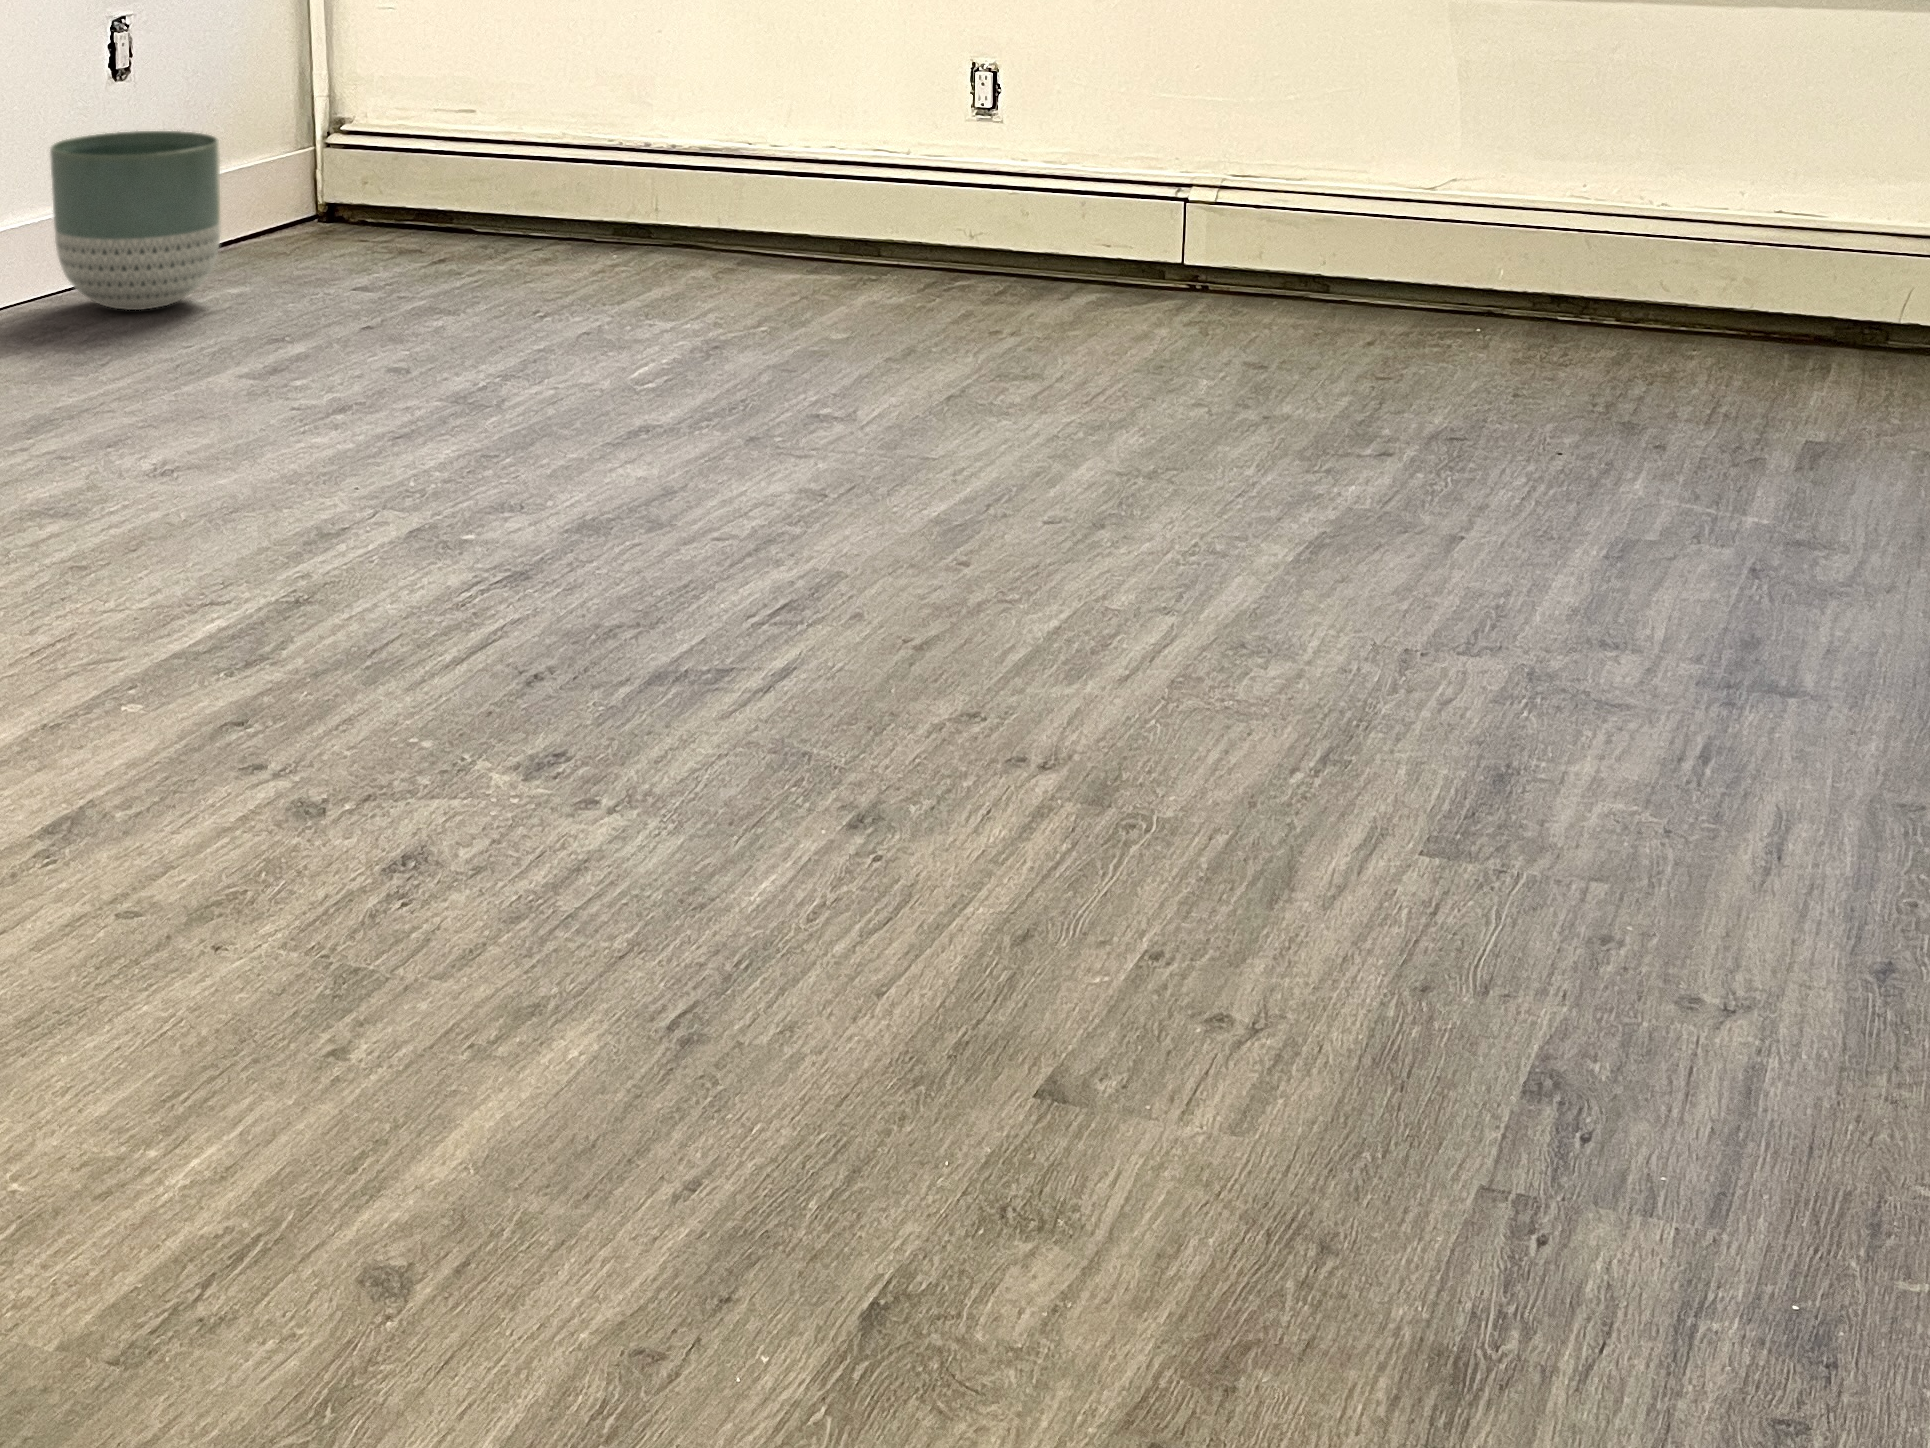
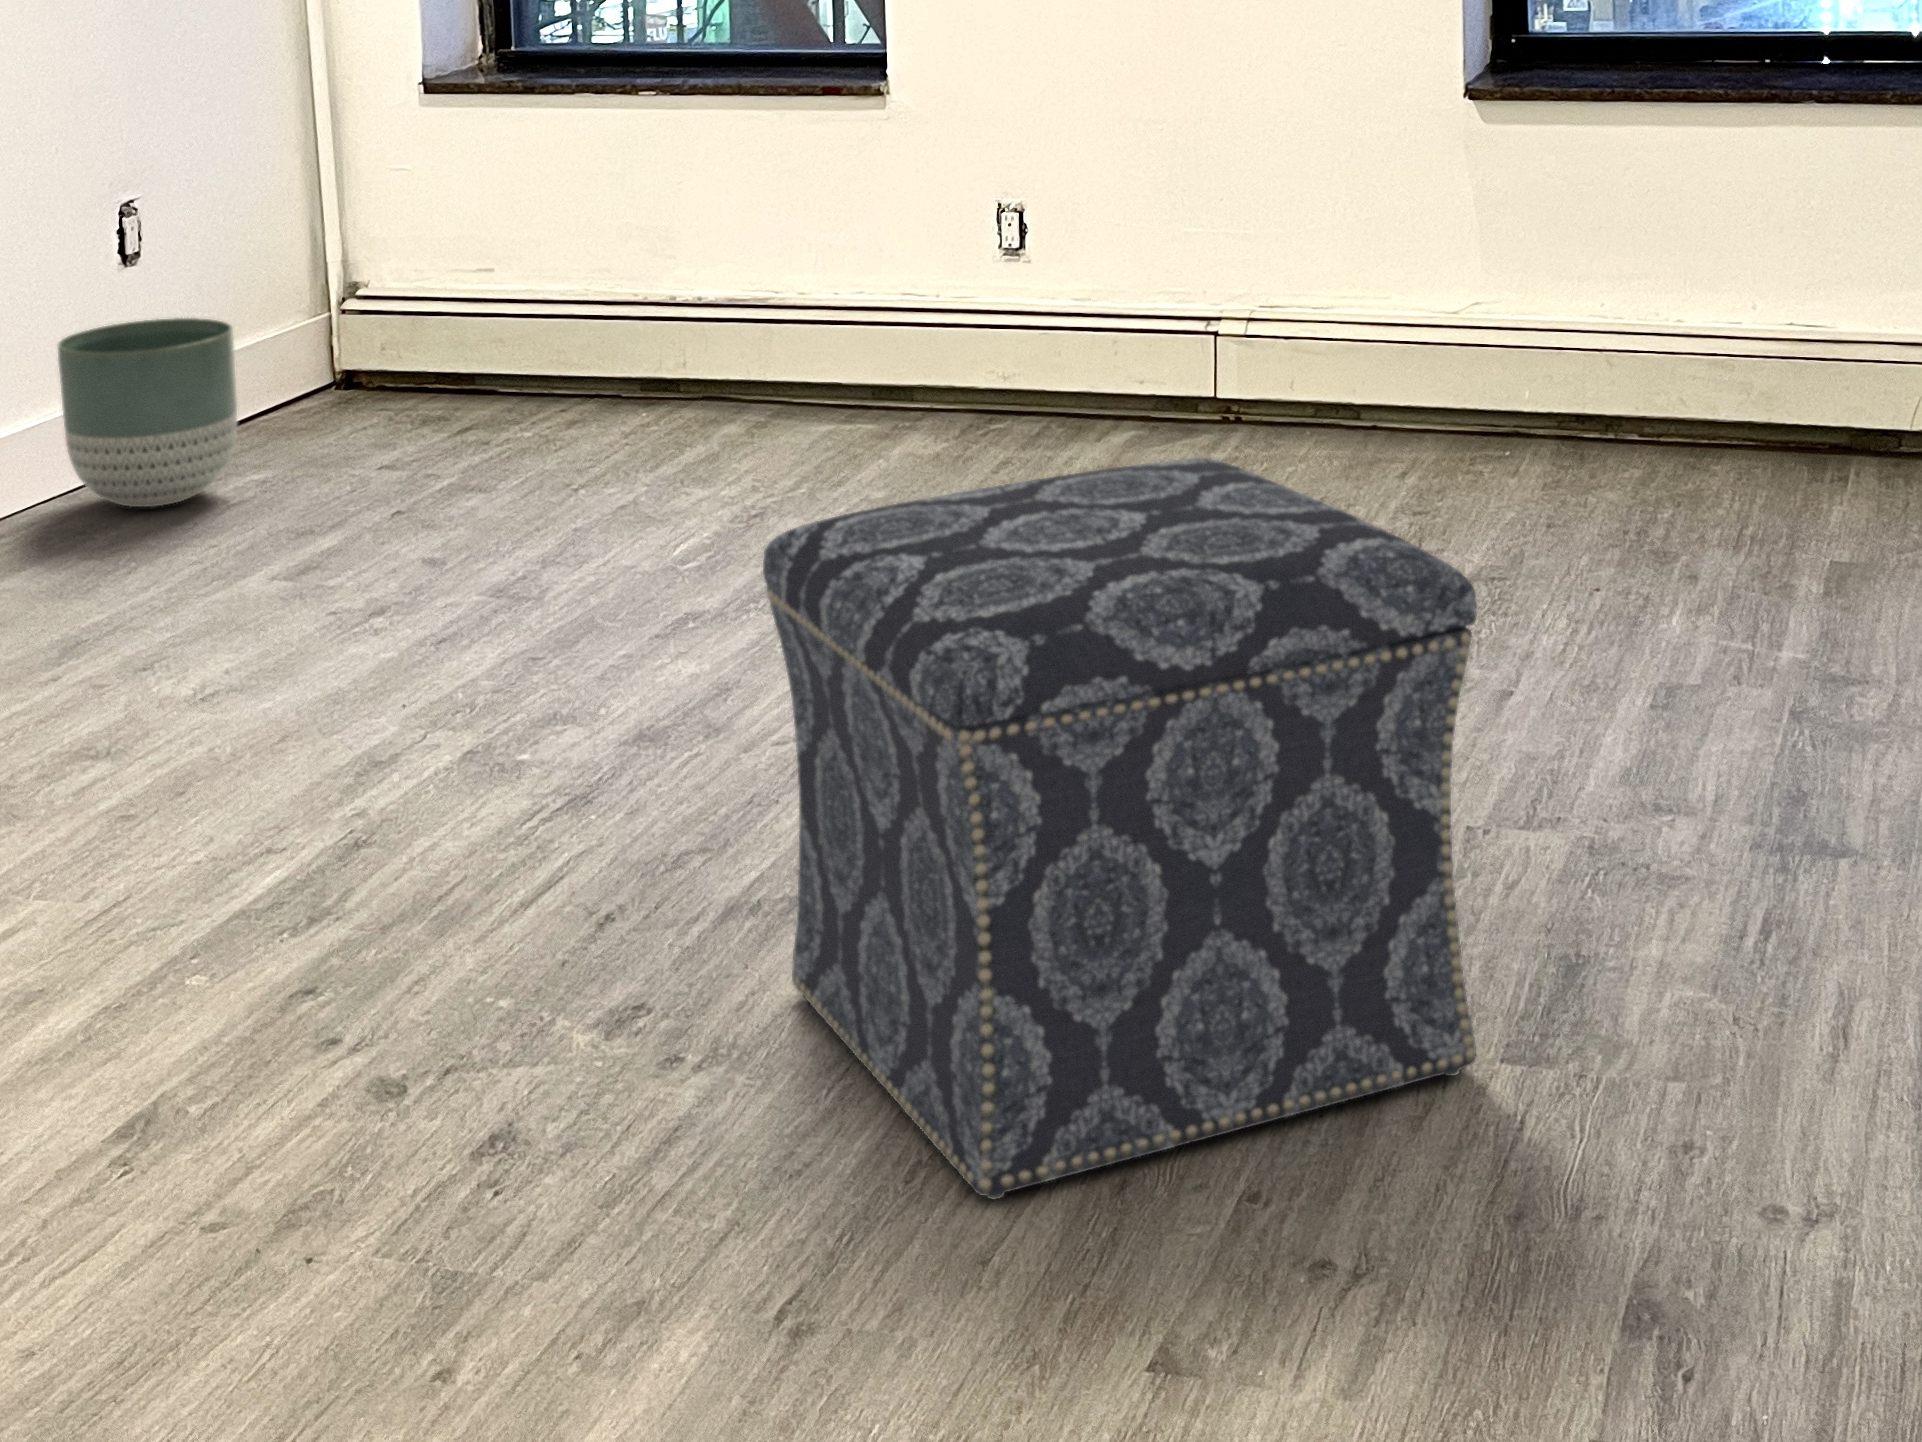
ottoman: none [697,246,1415,939] -> present [763,458,1477,1199]

